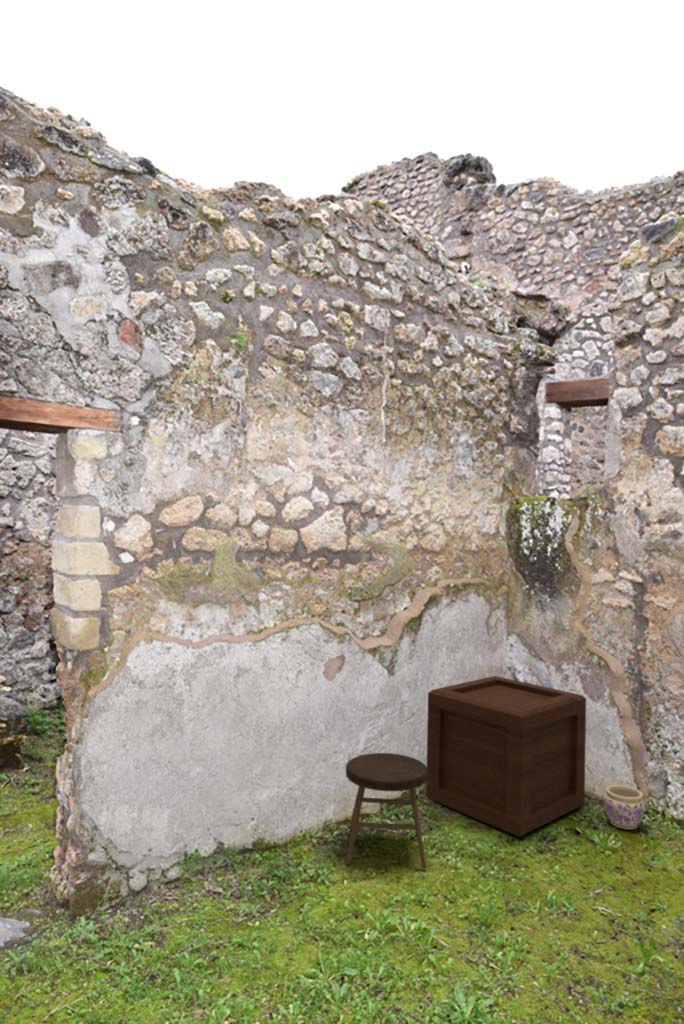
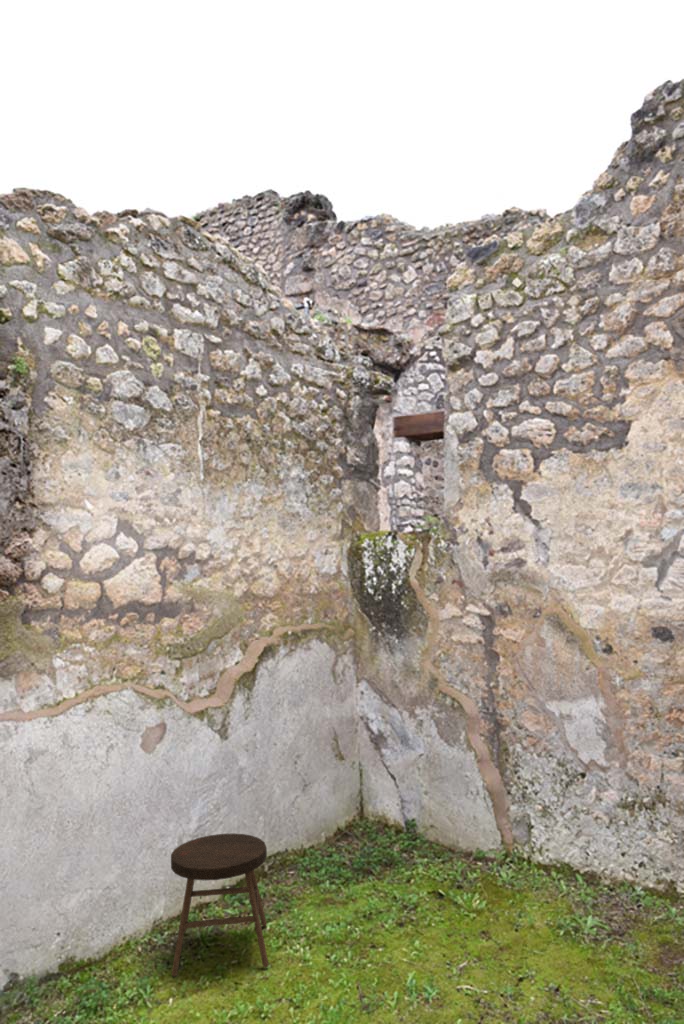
wooden crate: present [426,676,586,837] -> none [271,731,448,912]
planter: present [603,785,645,830] -> none [466,837,509,886]

